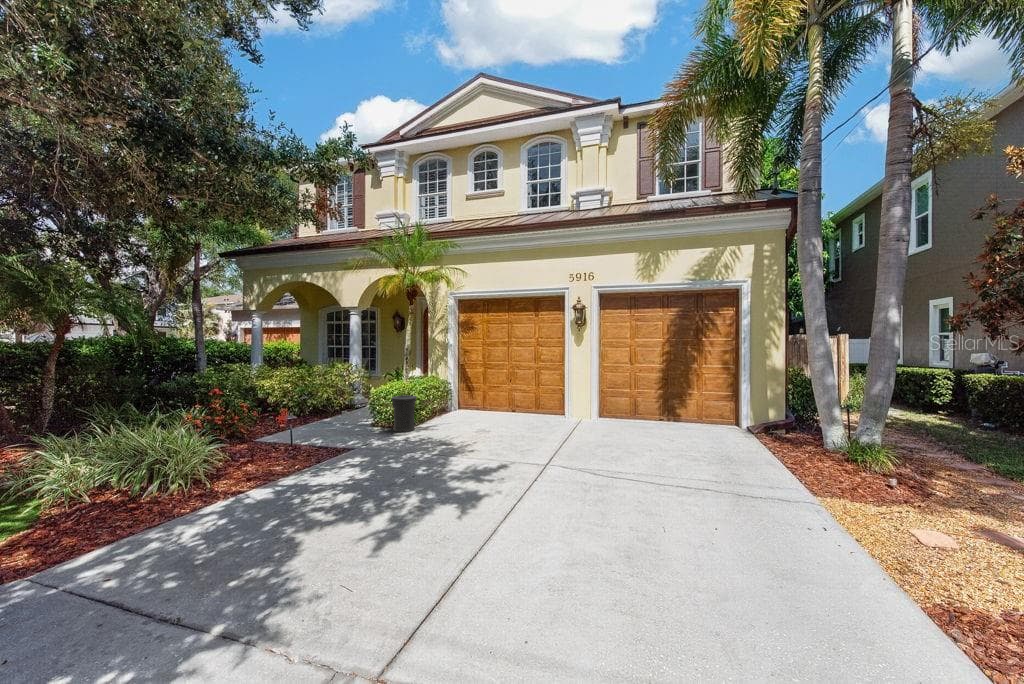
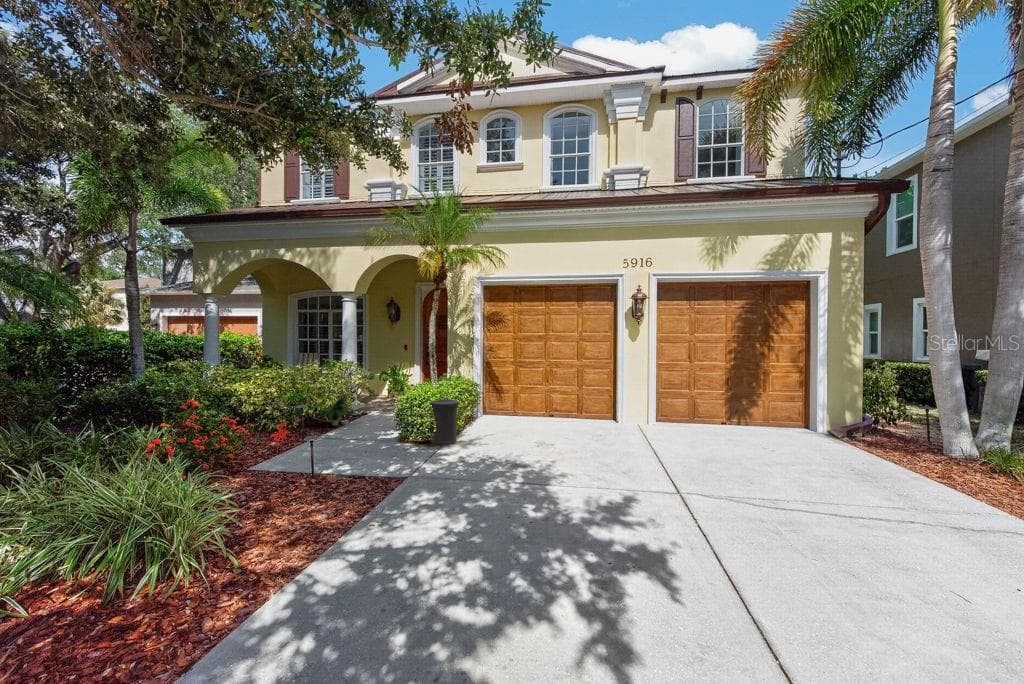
potted plant: none [318,392,349,416] -> present [320,398,353,426]

